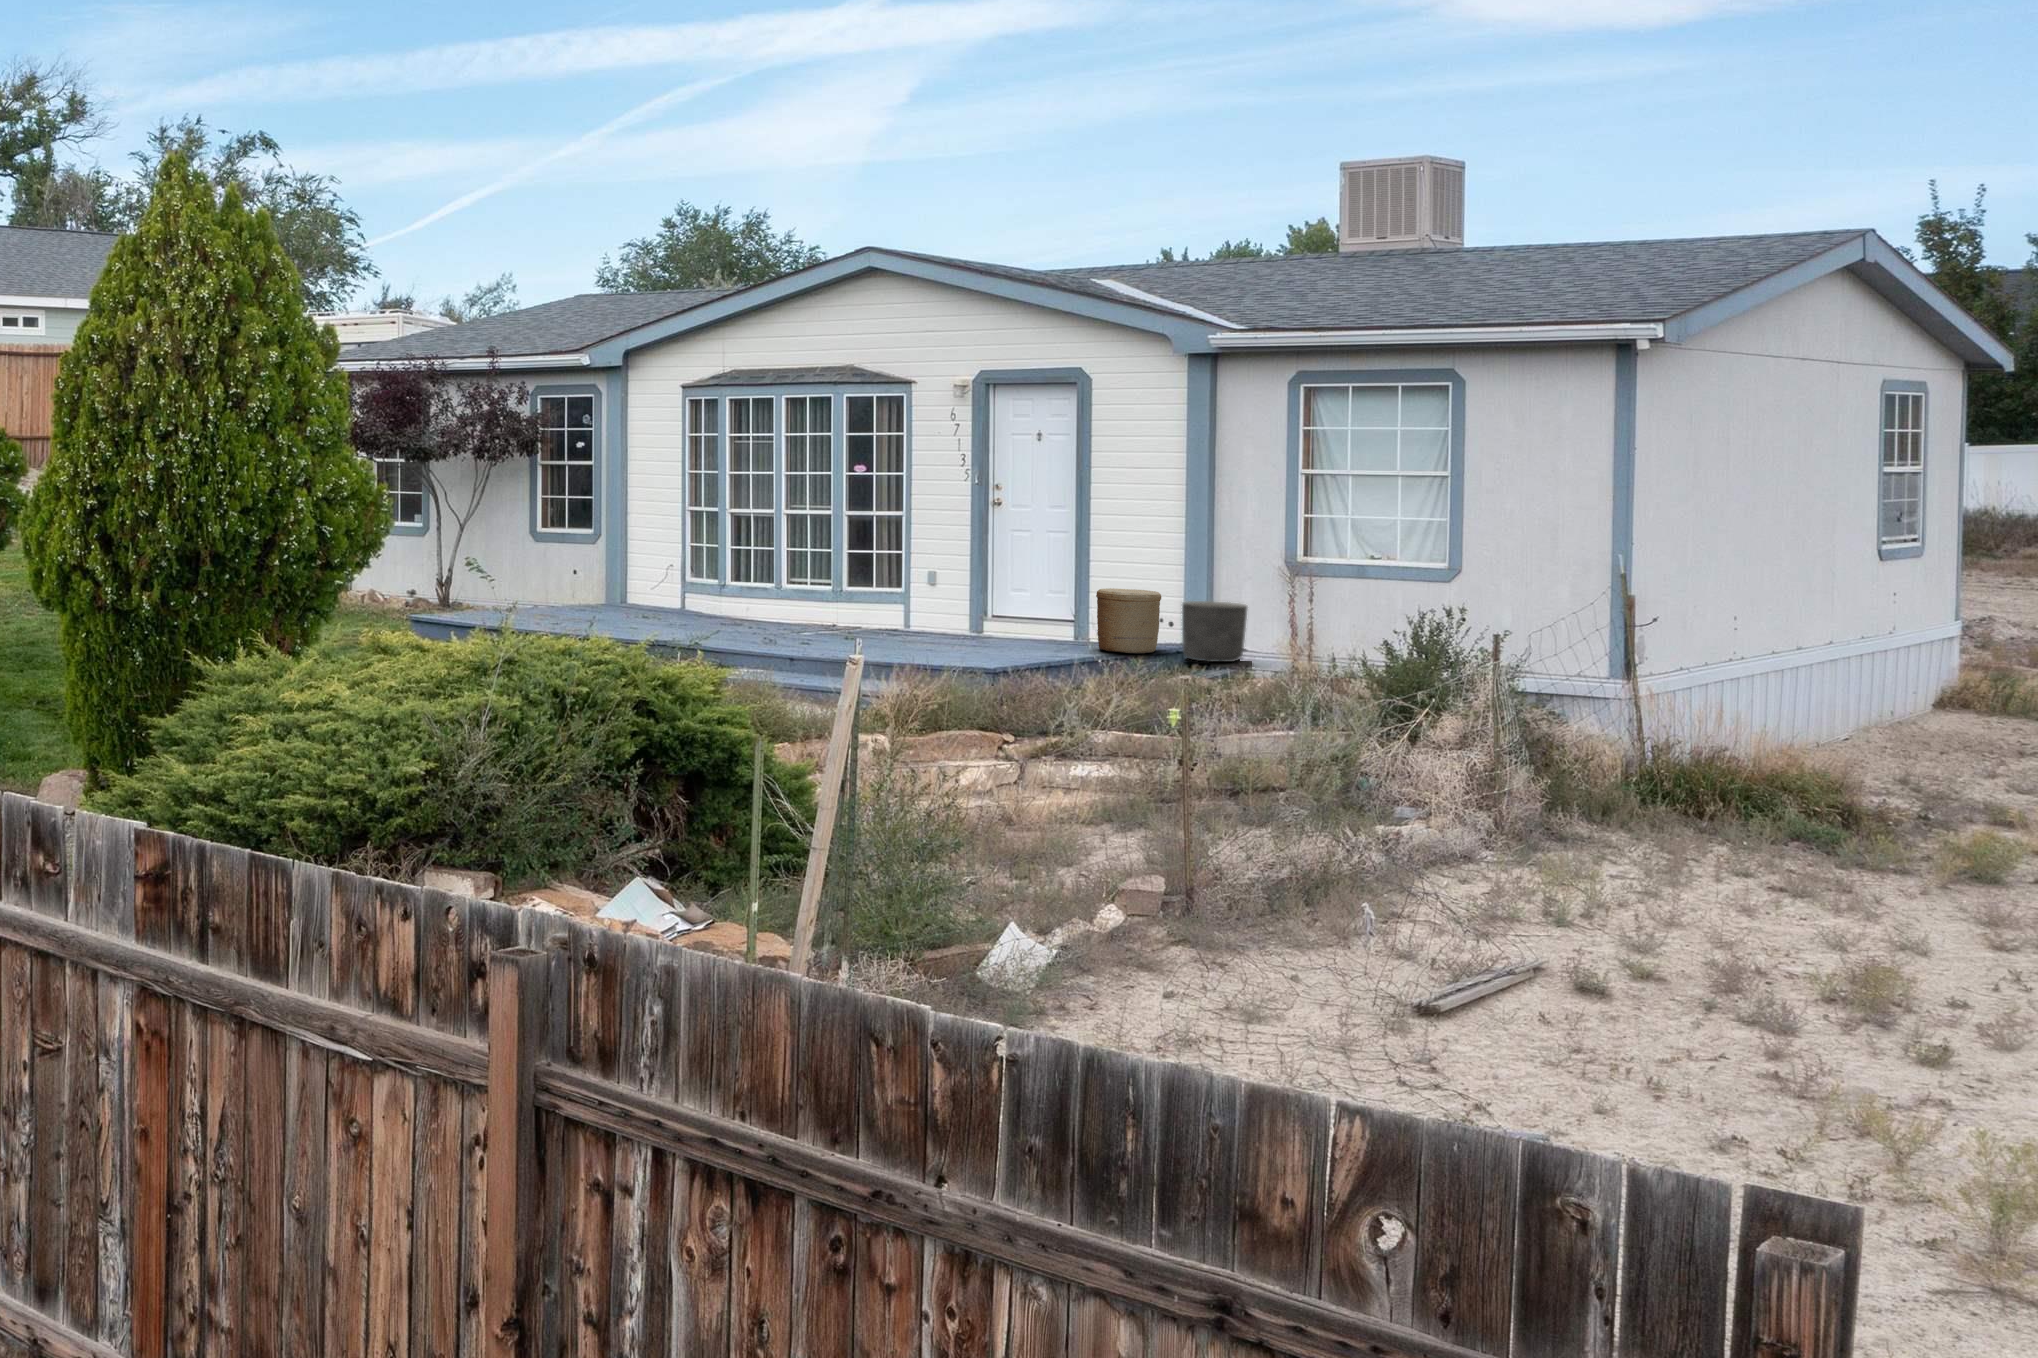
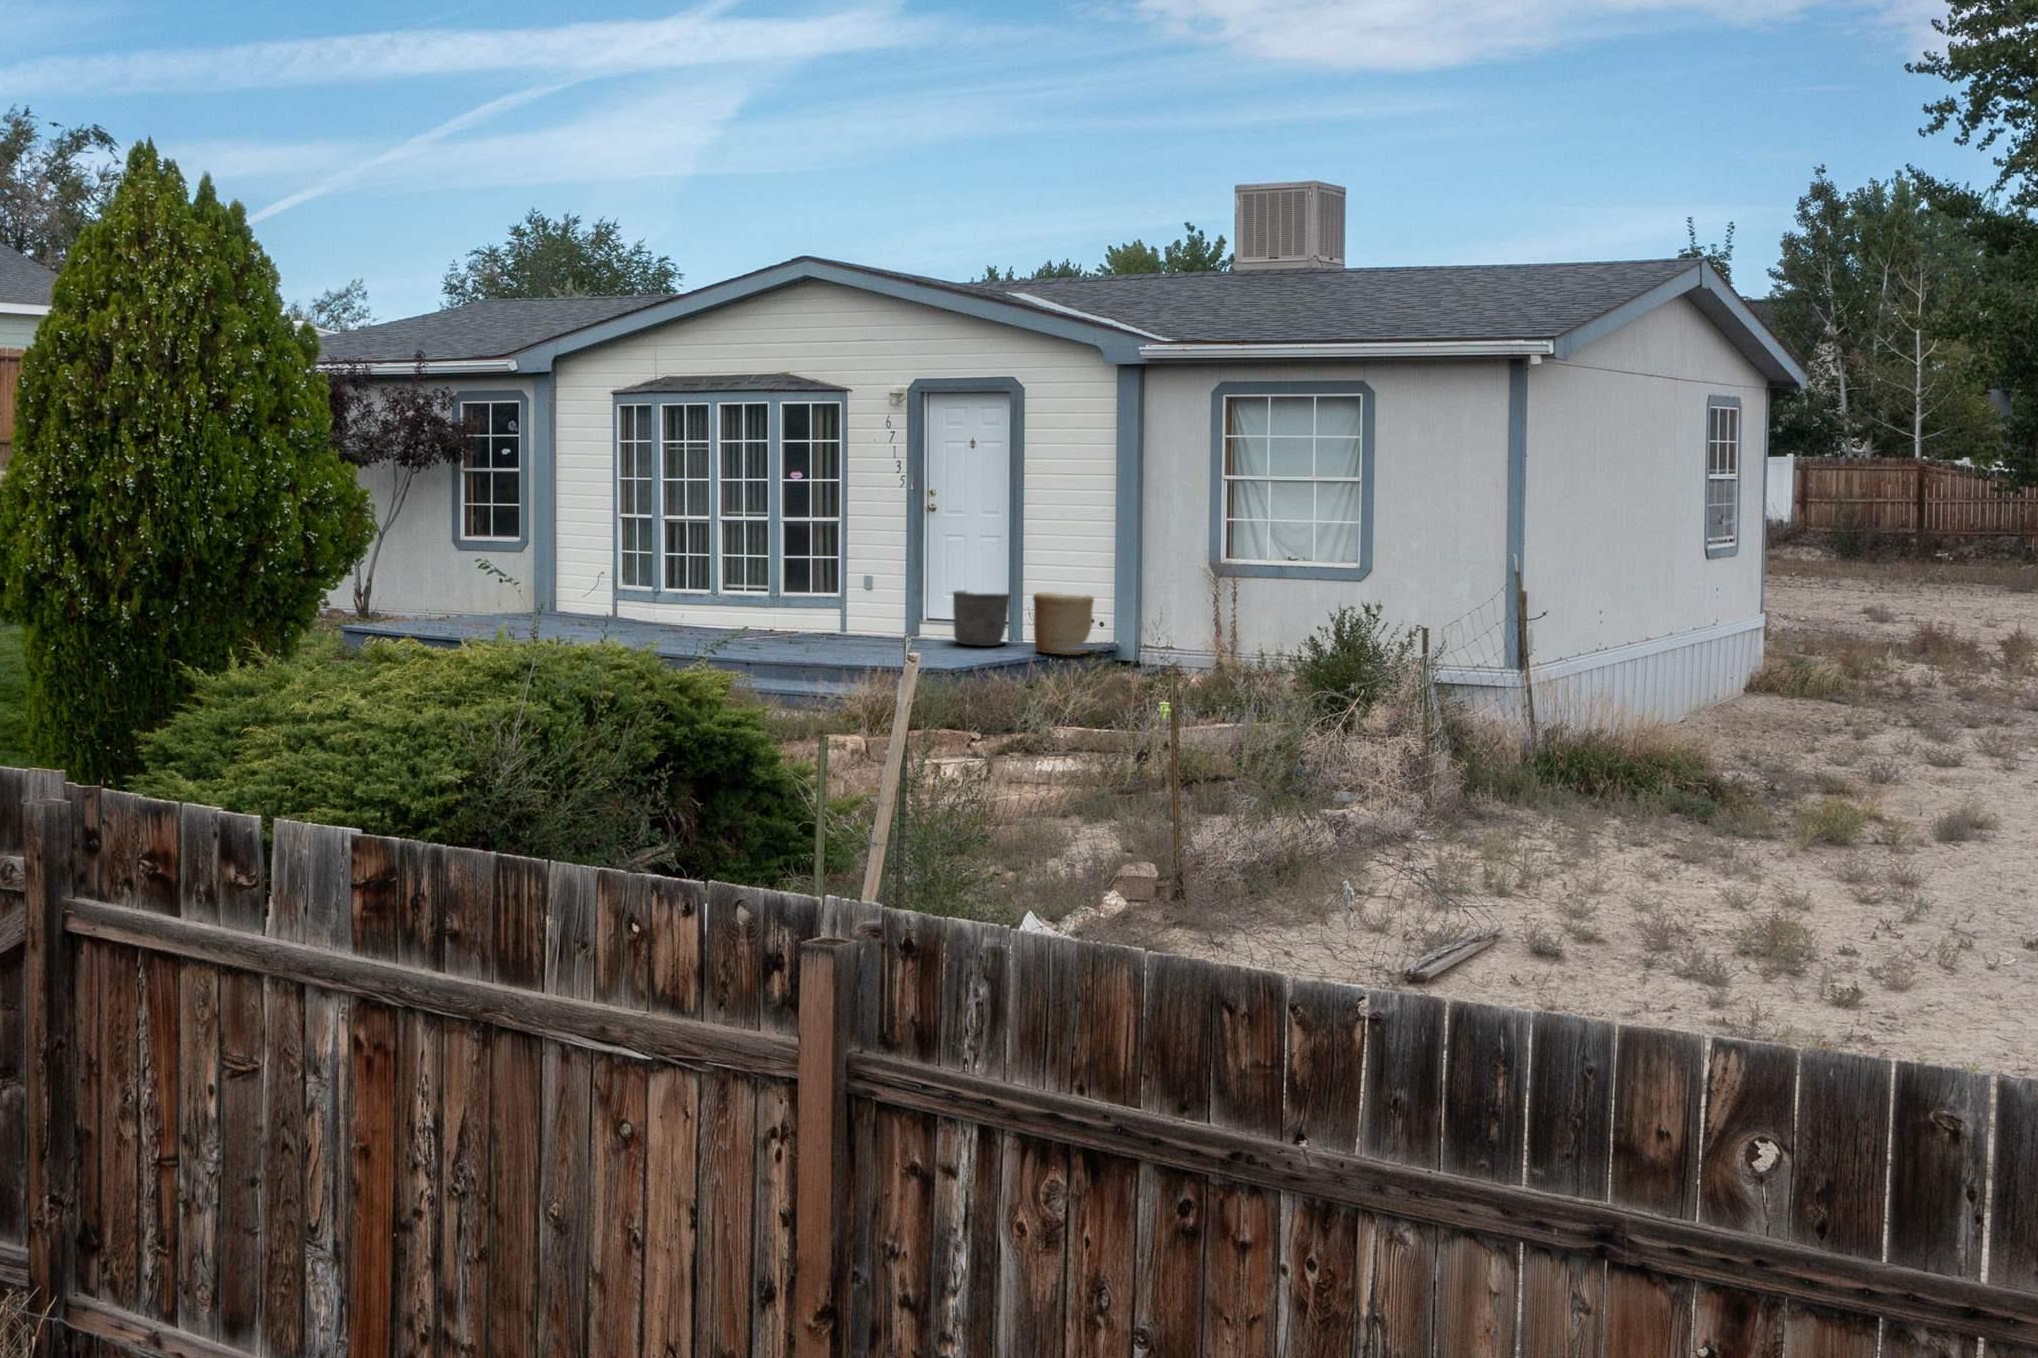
planter: present [1182,601,1247,662] -> present [953,590,1011,646]

